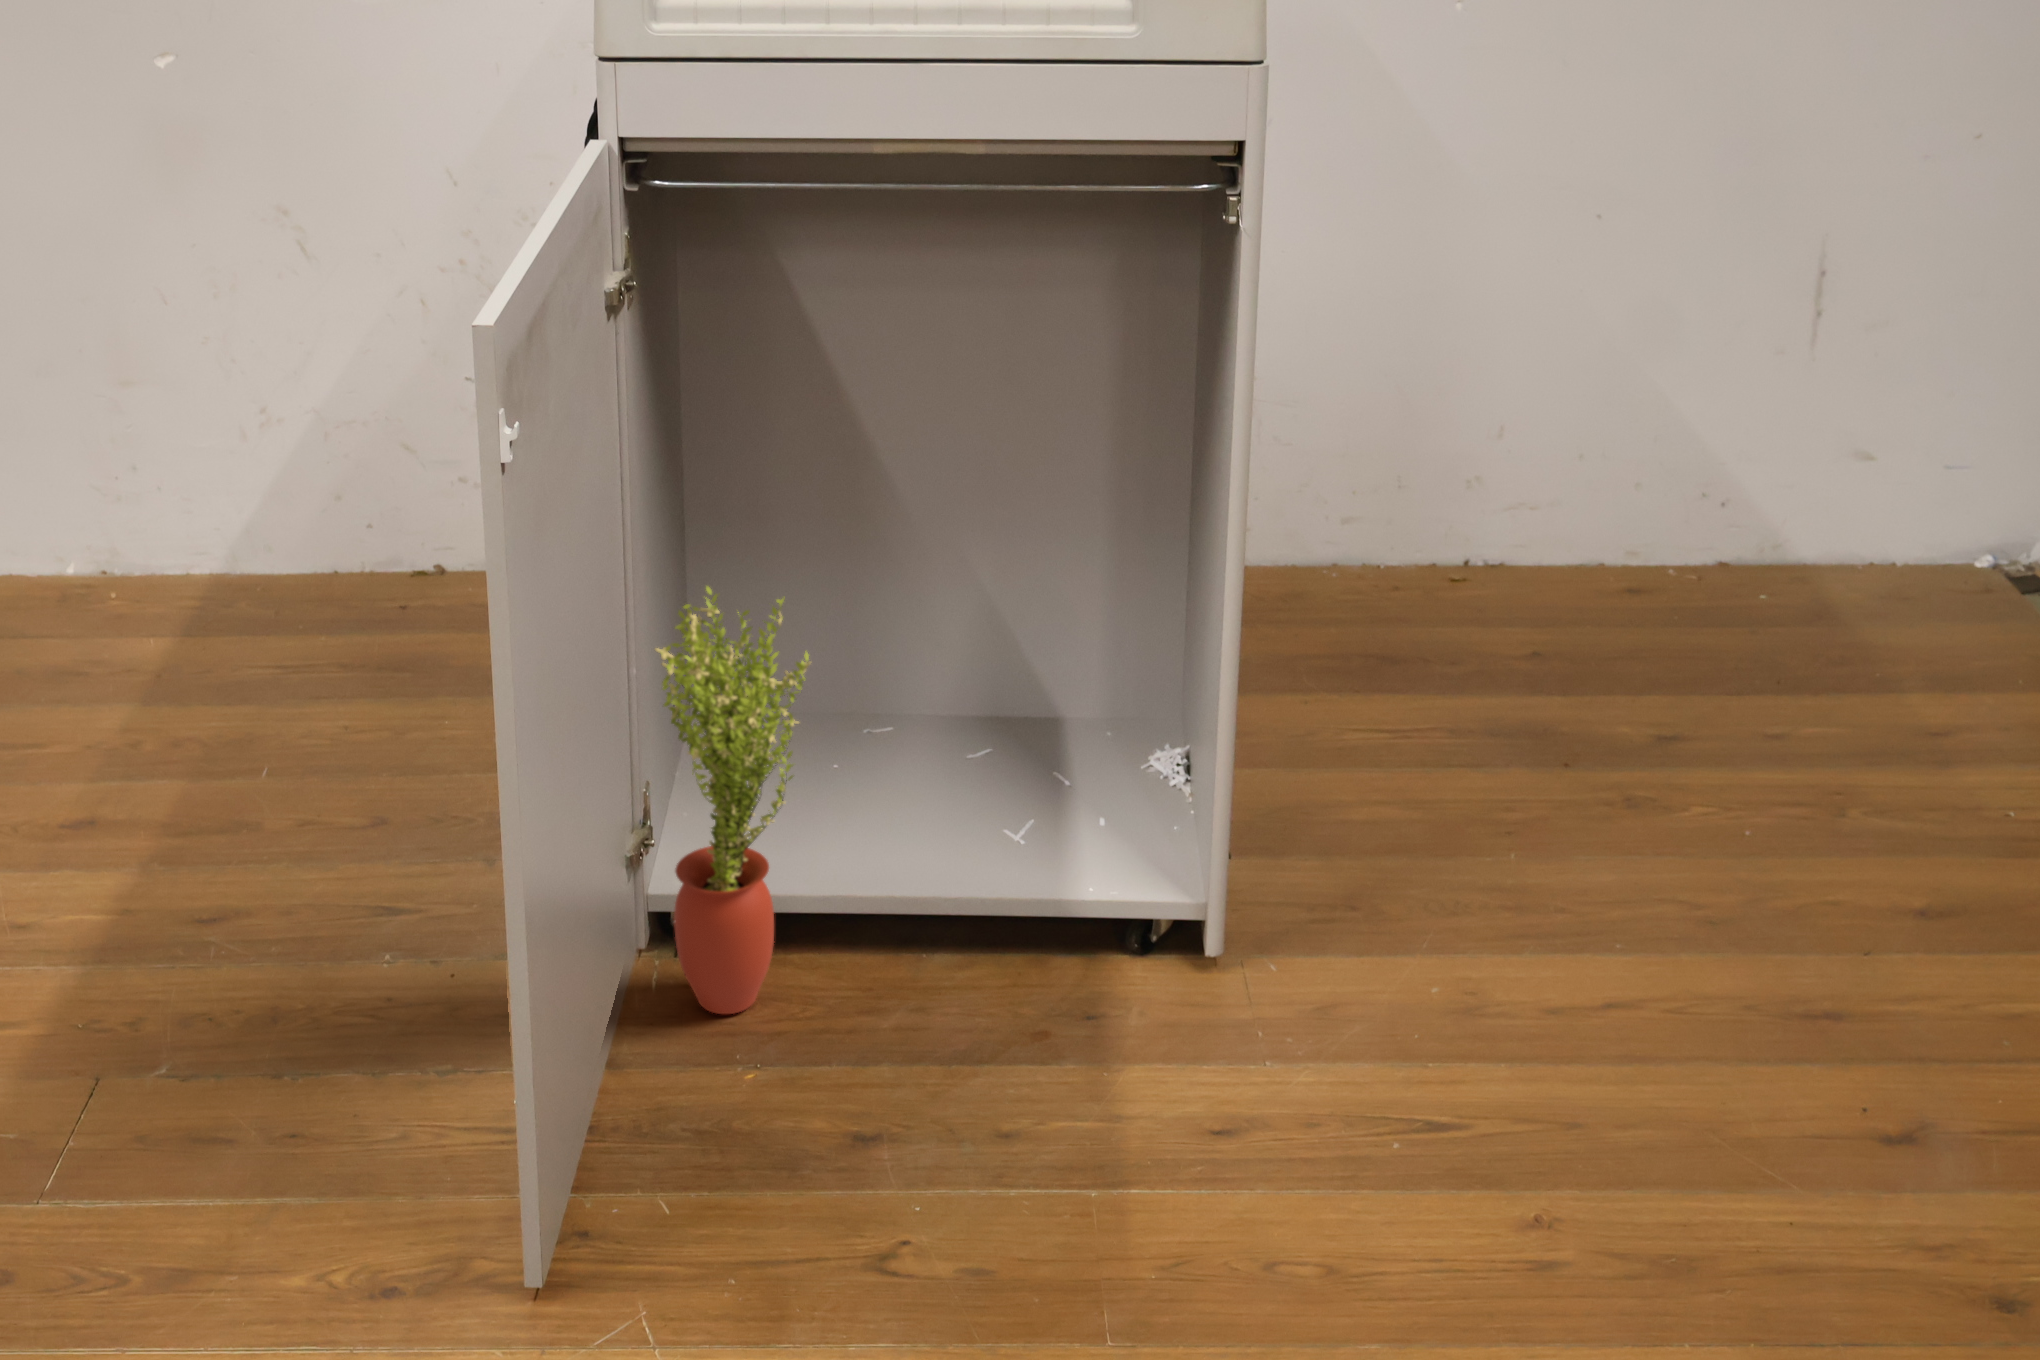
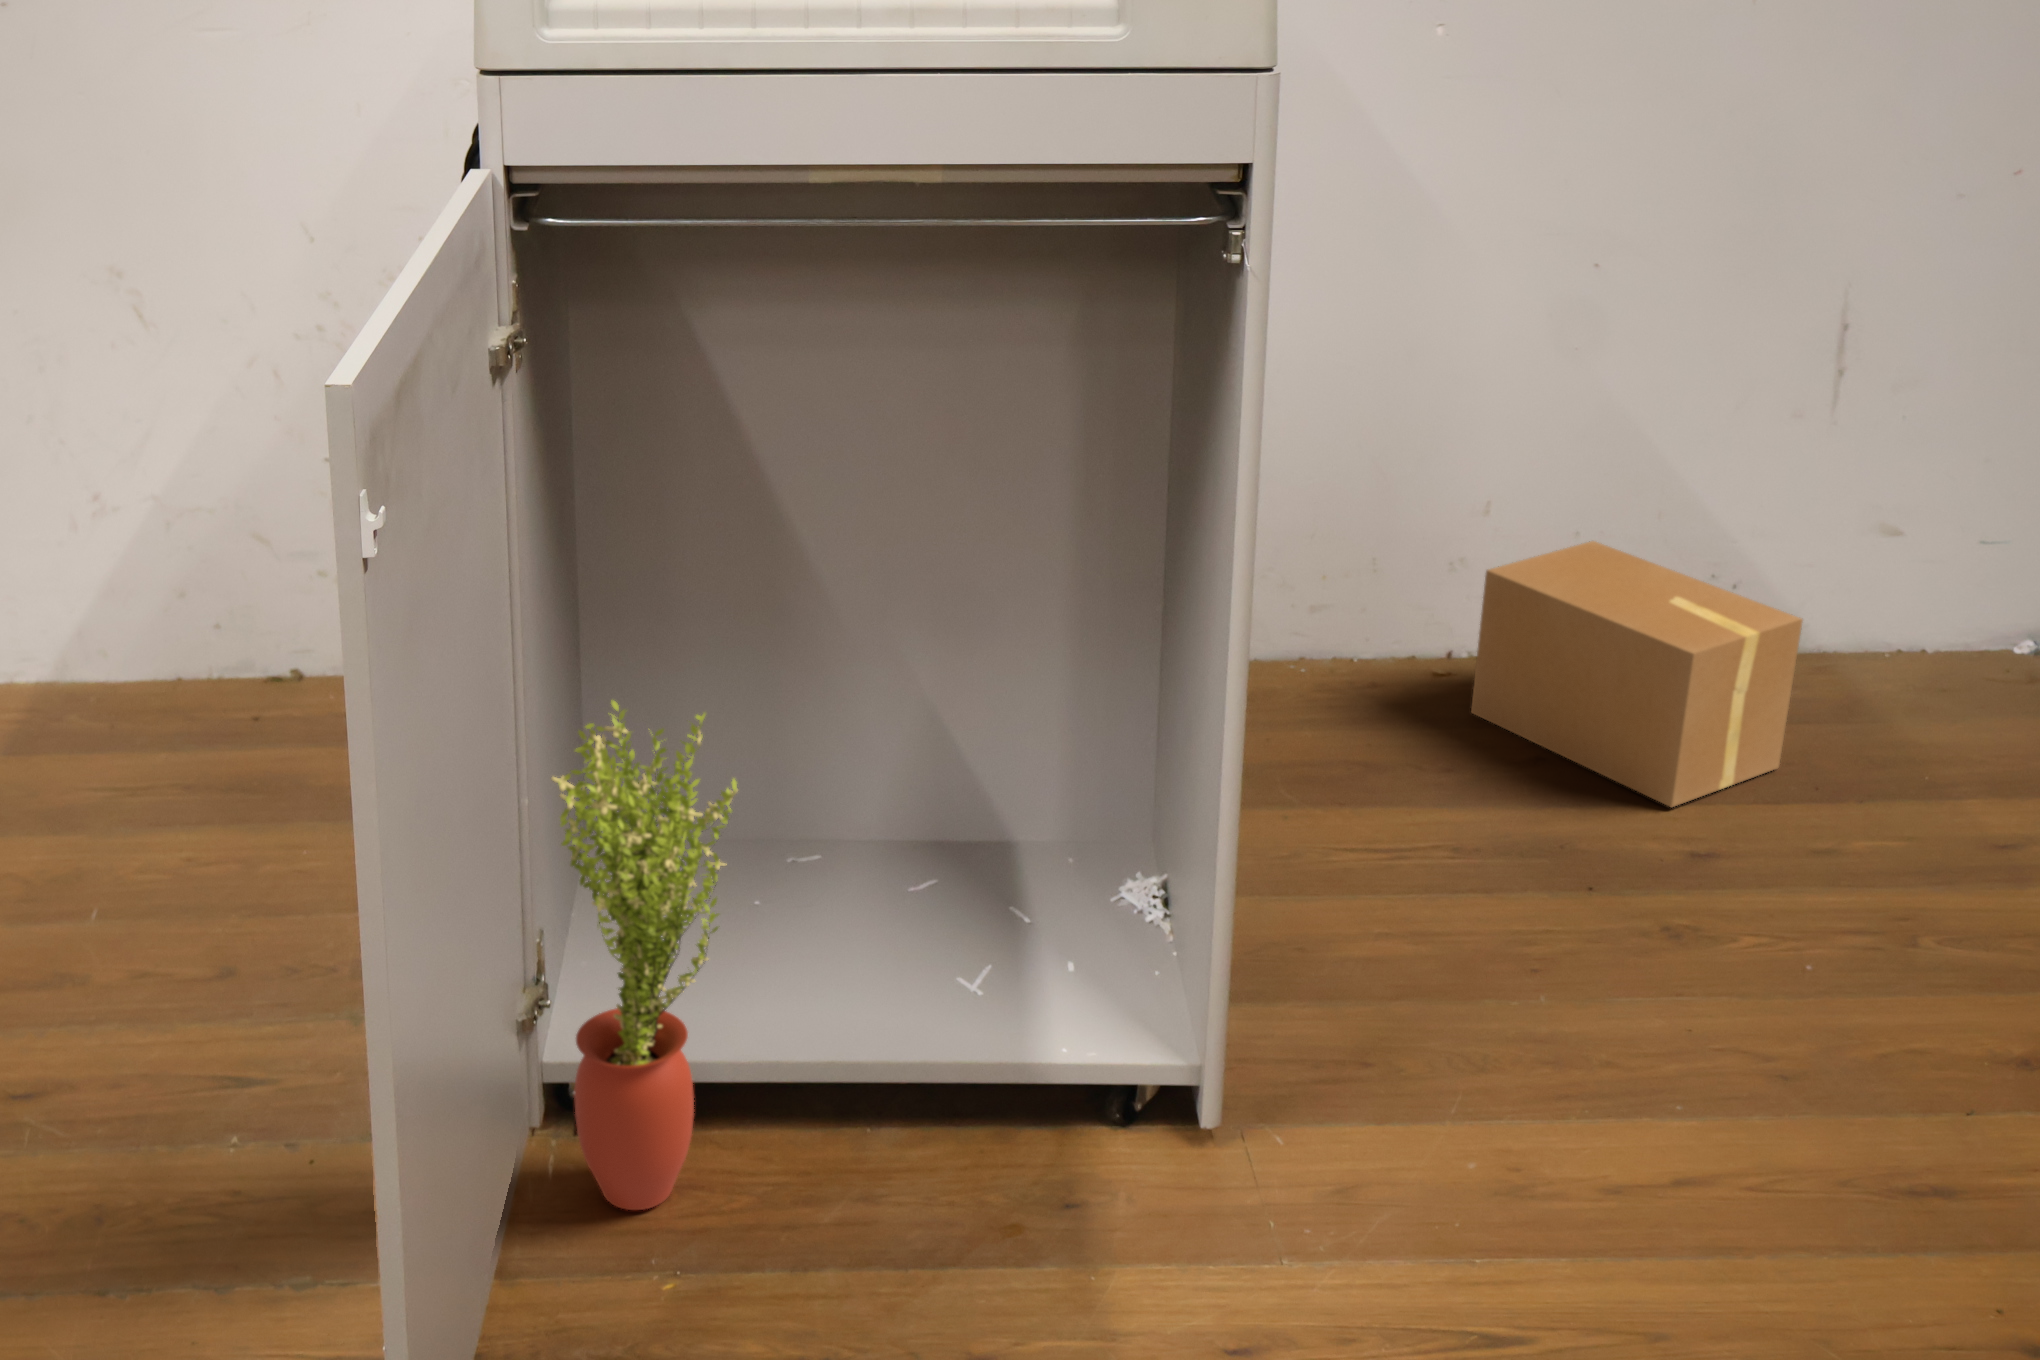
cardboard box: none [1479,462,1768,698] -> present [1471,541,1803,807]

